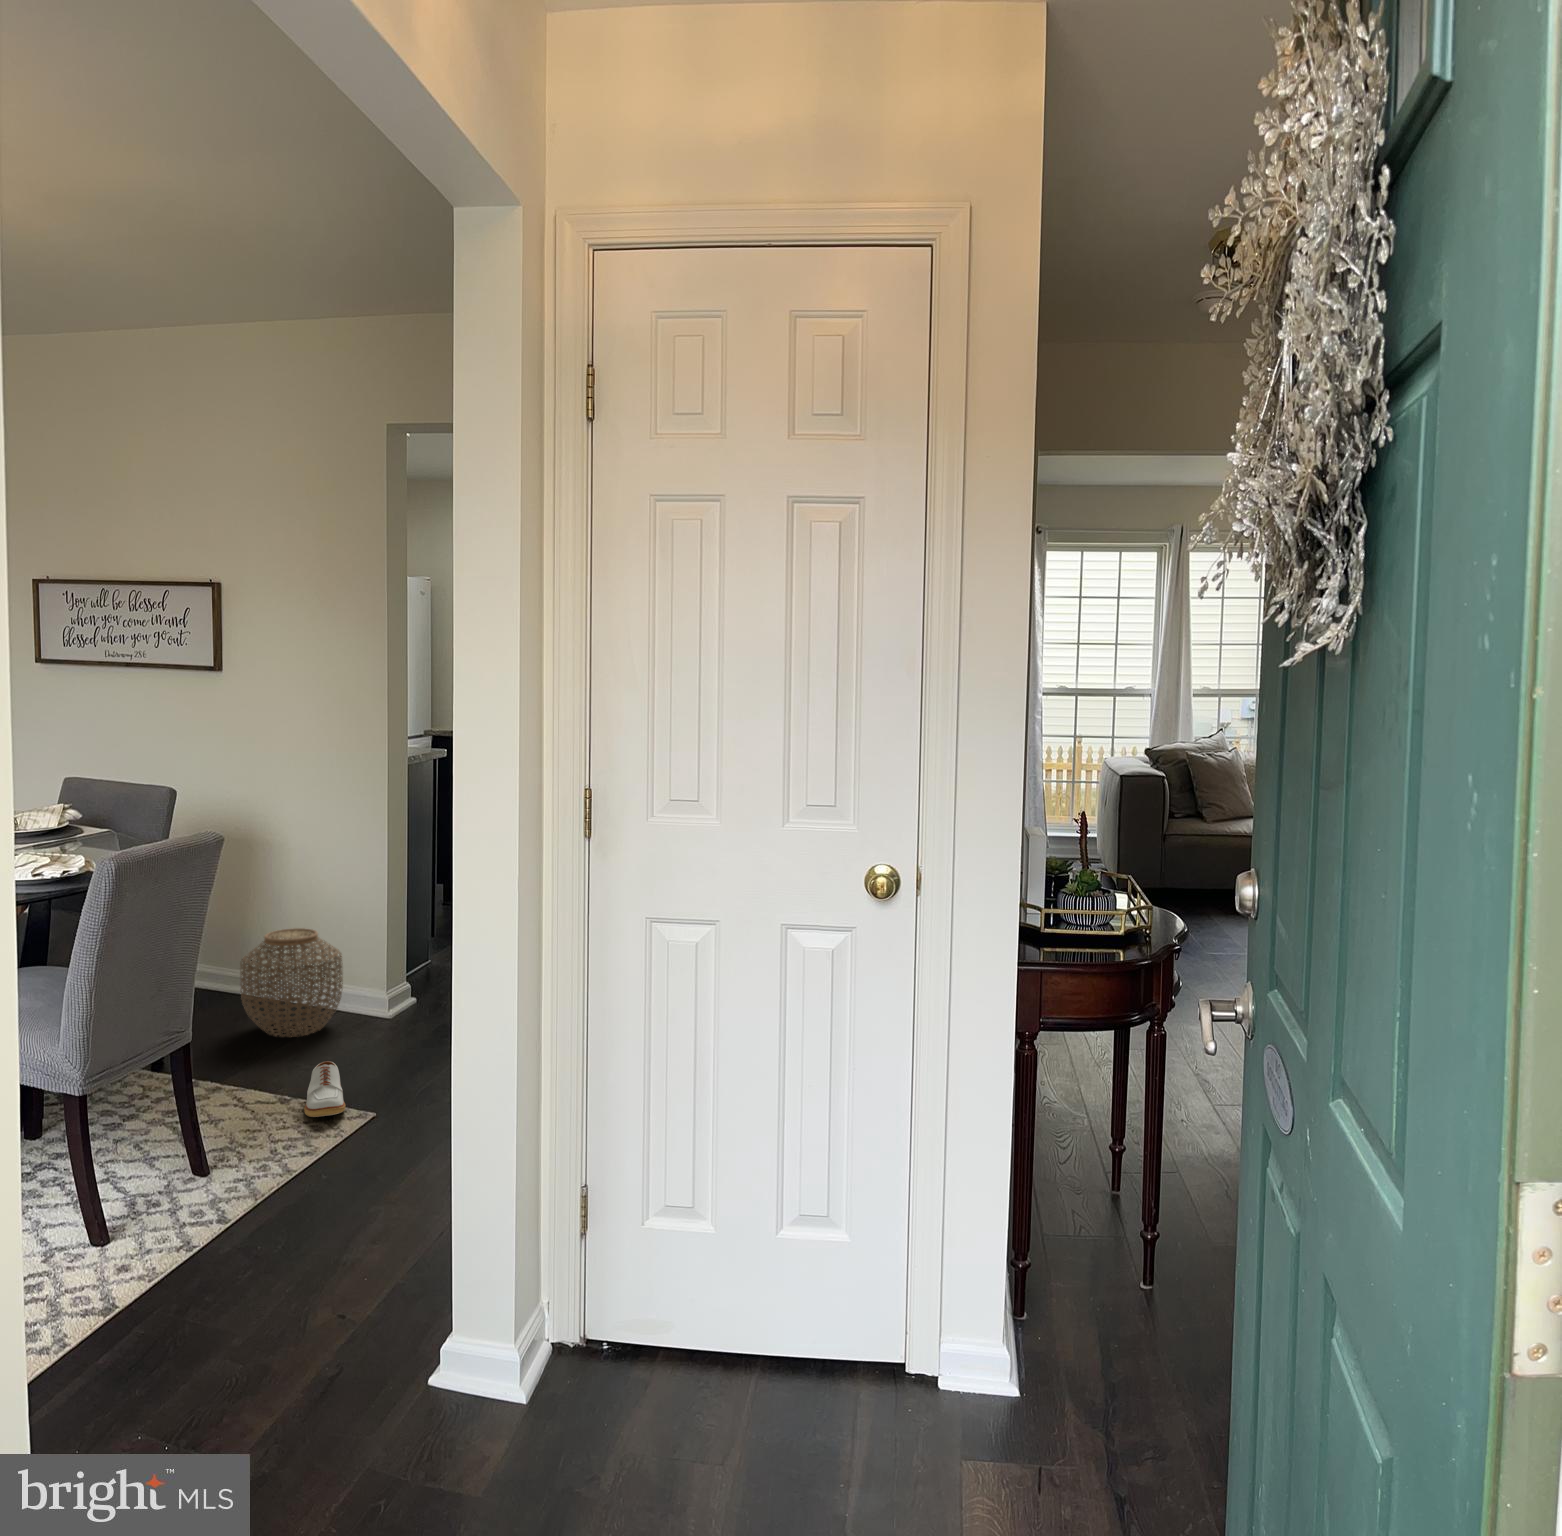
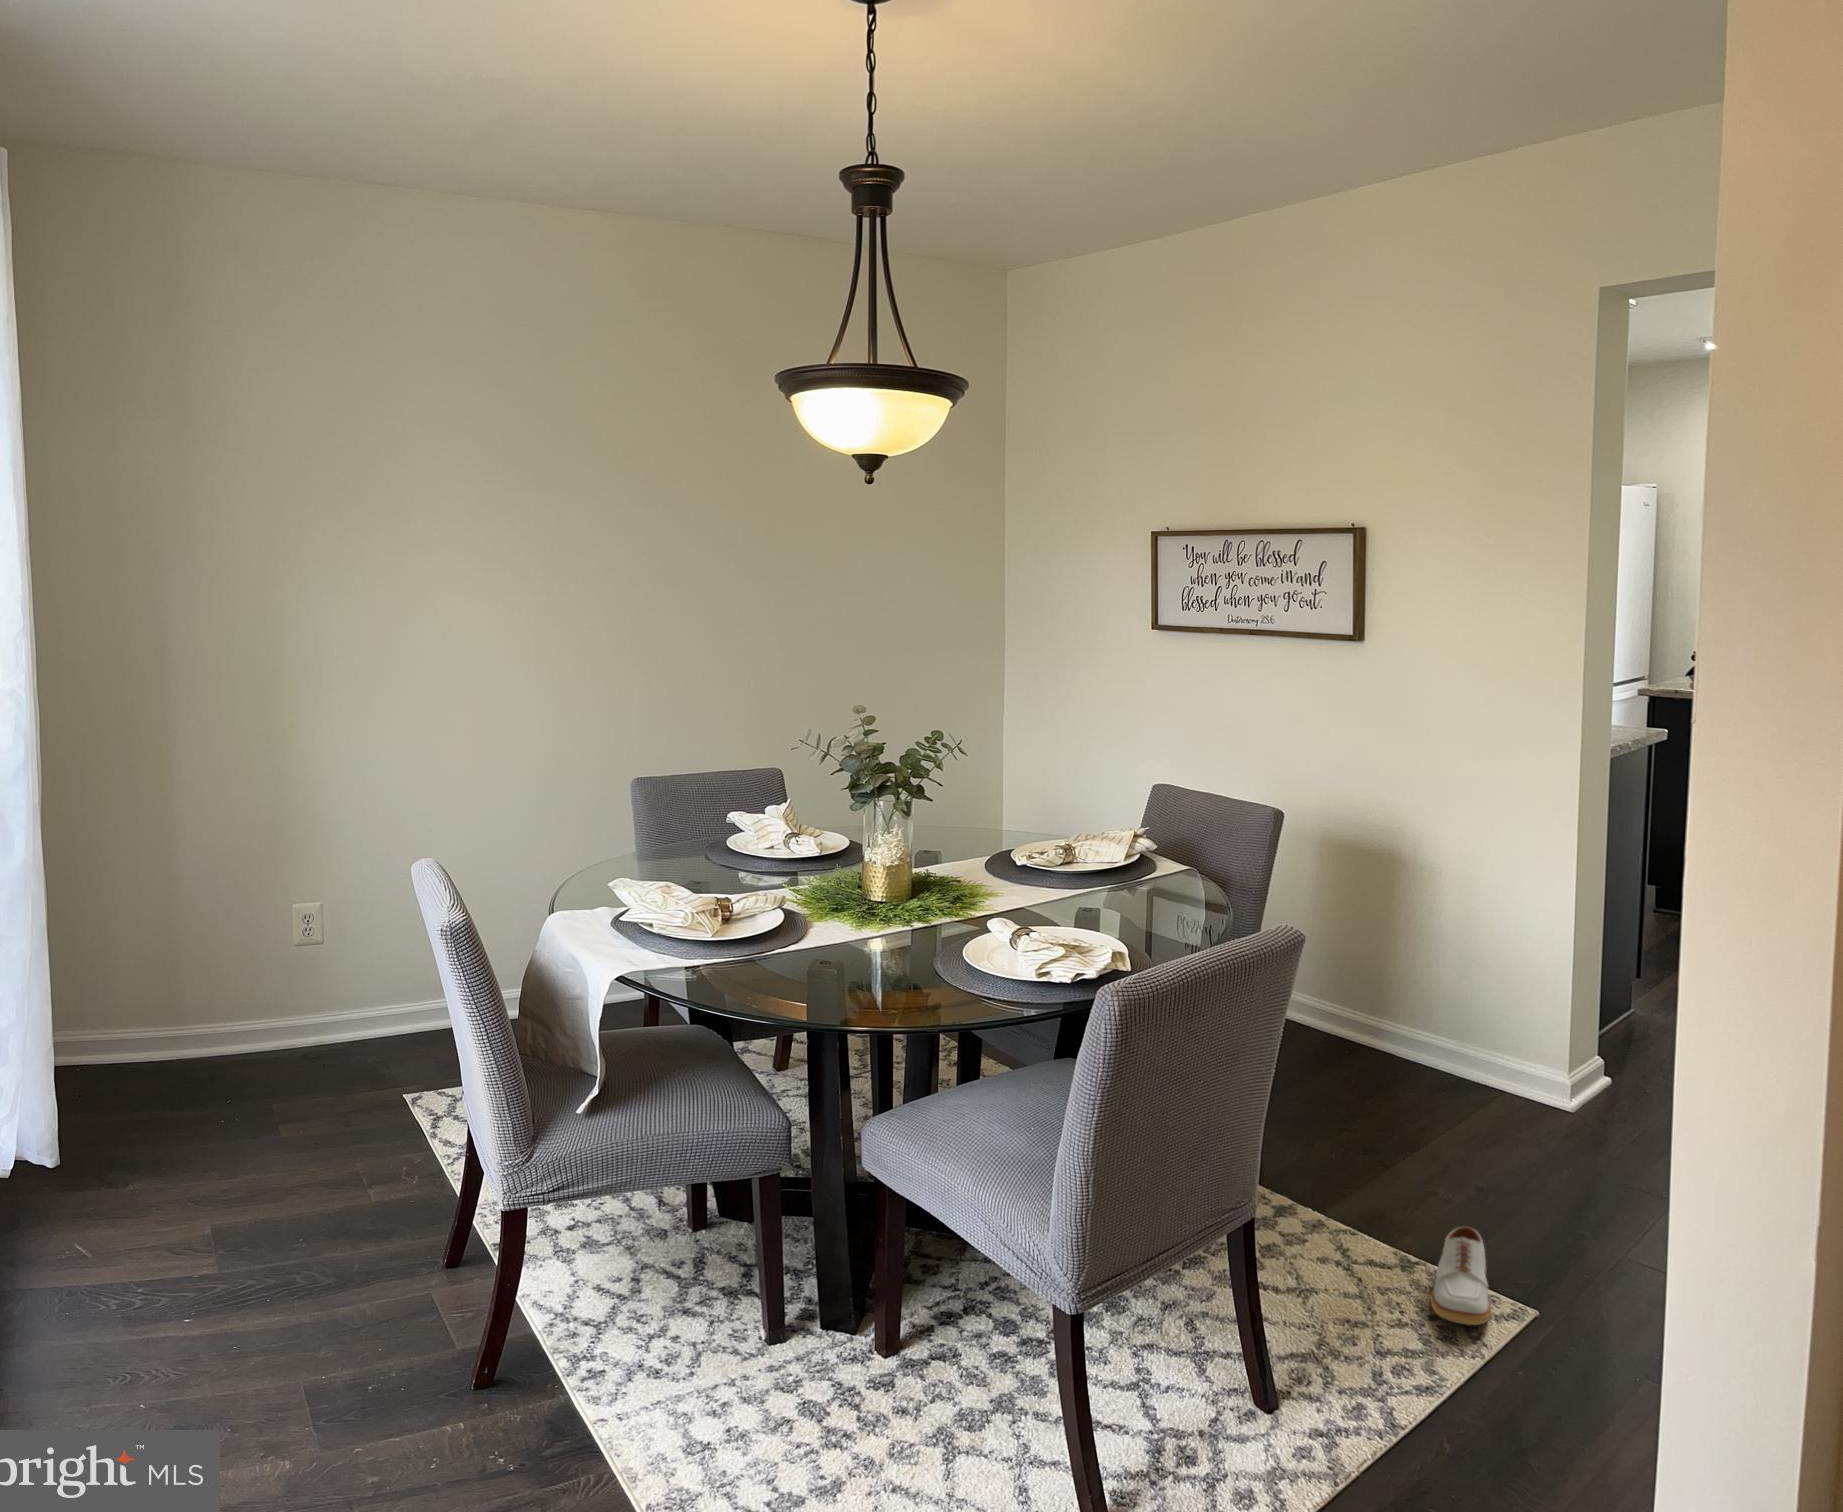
woven basket: present [240,928,343,1037] -> none [1361,998,1500,1153]

